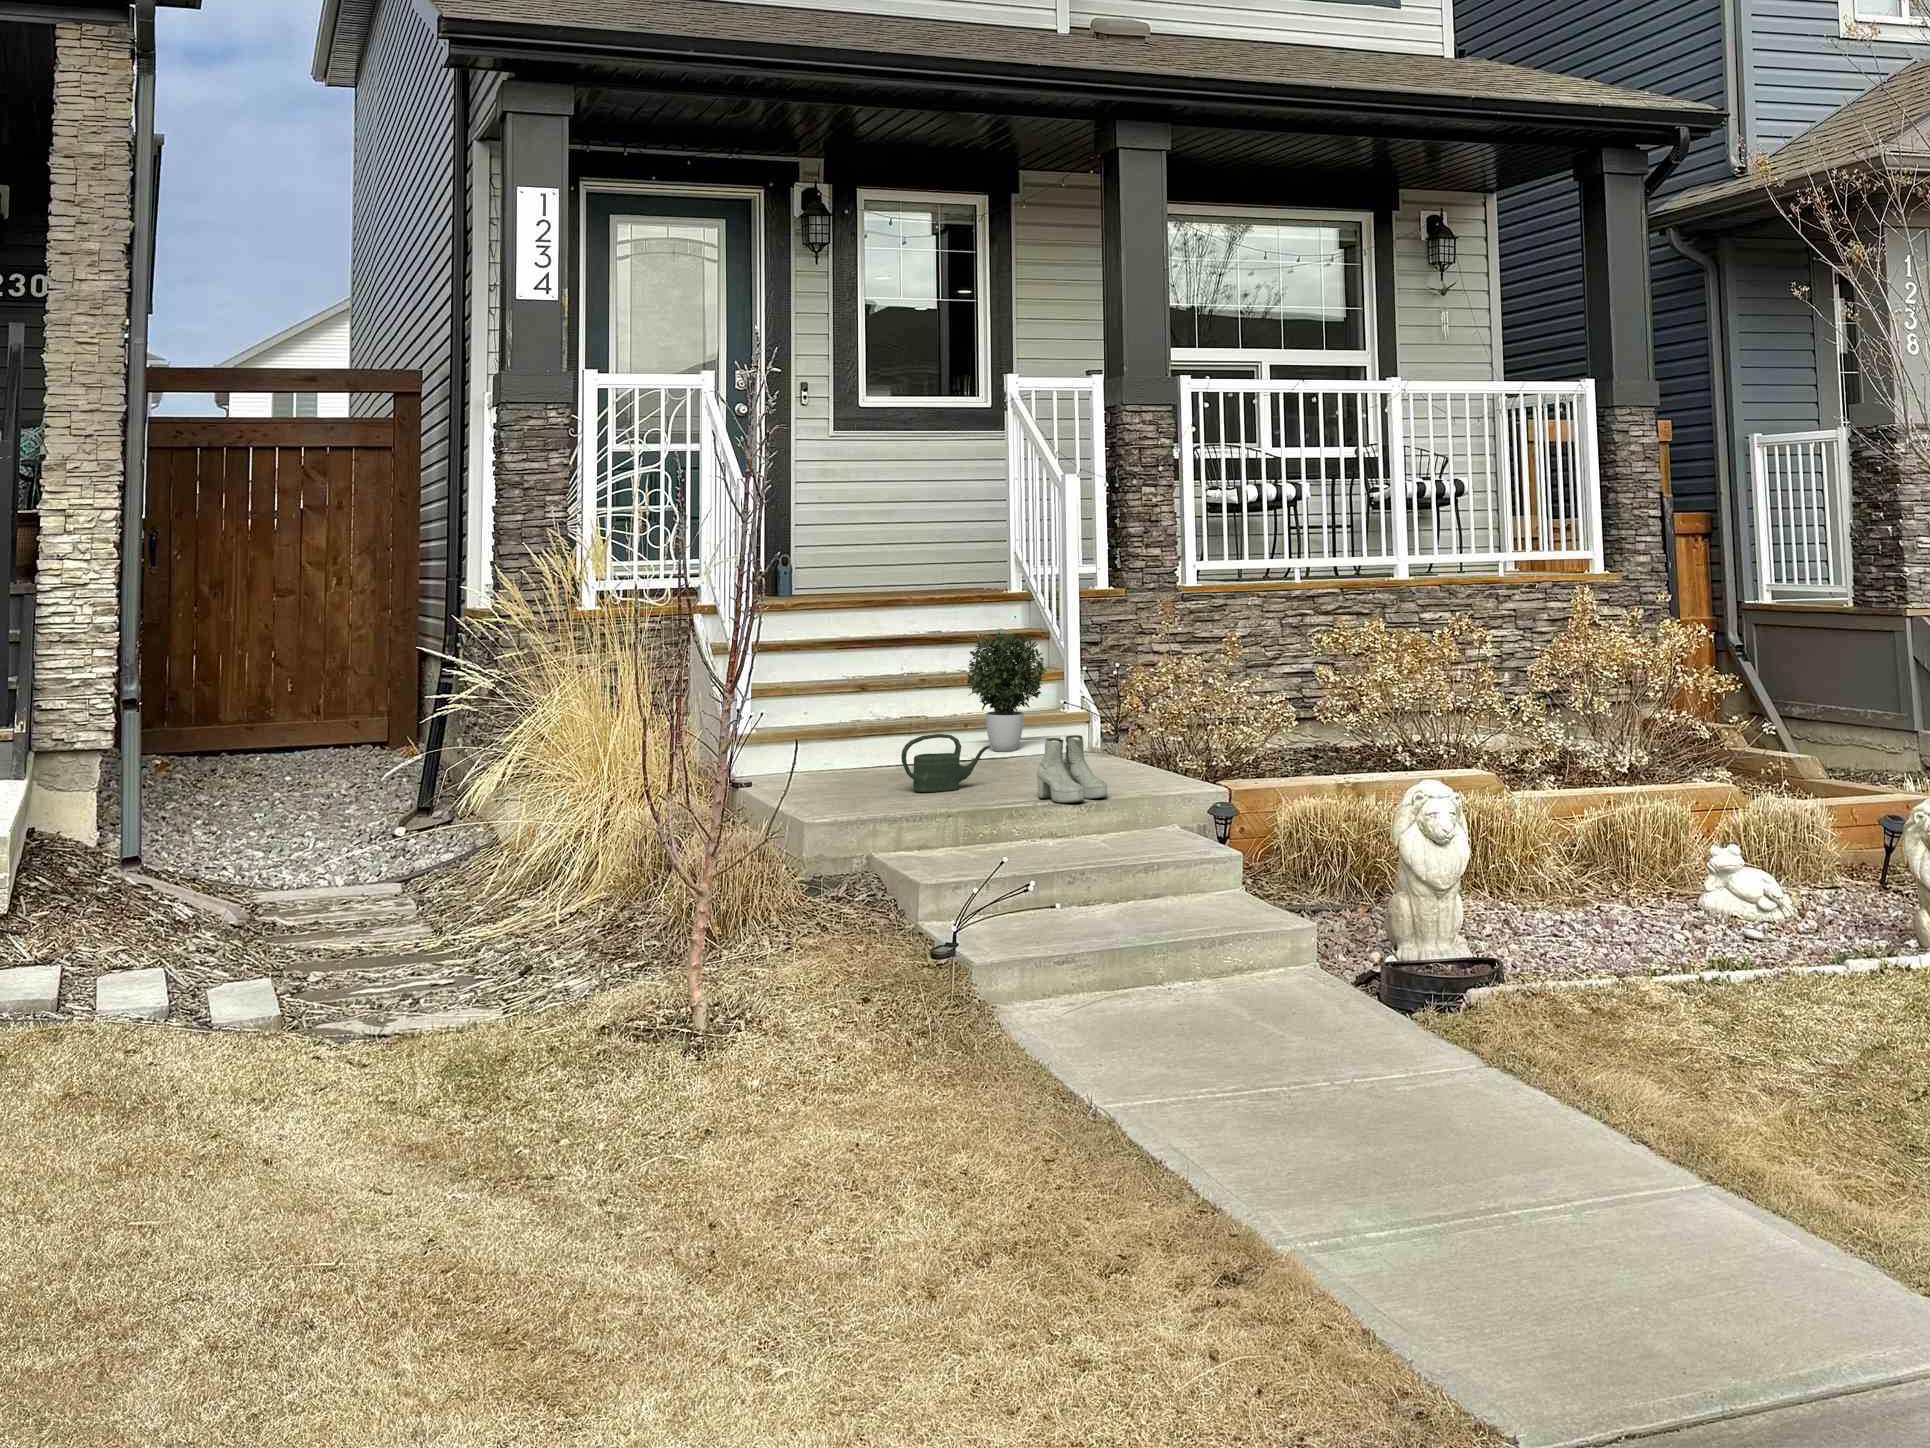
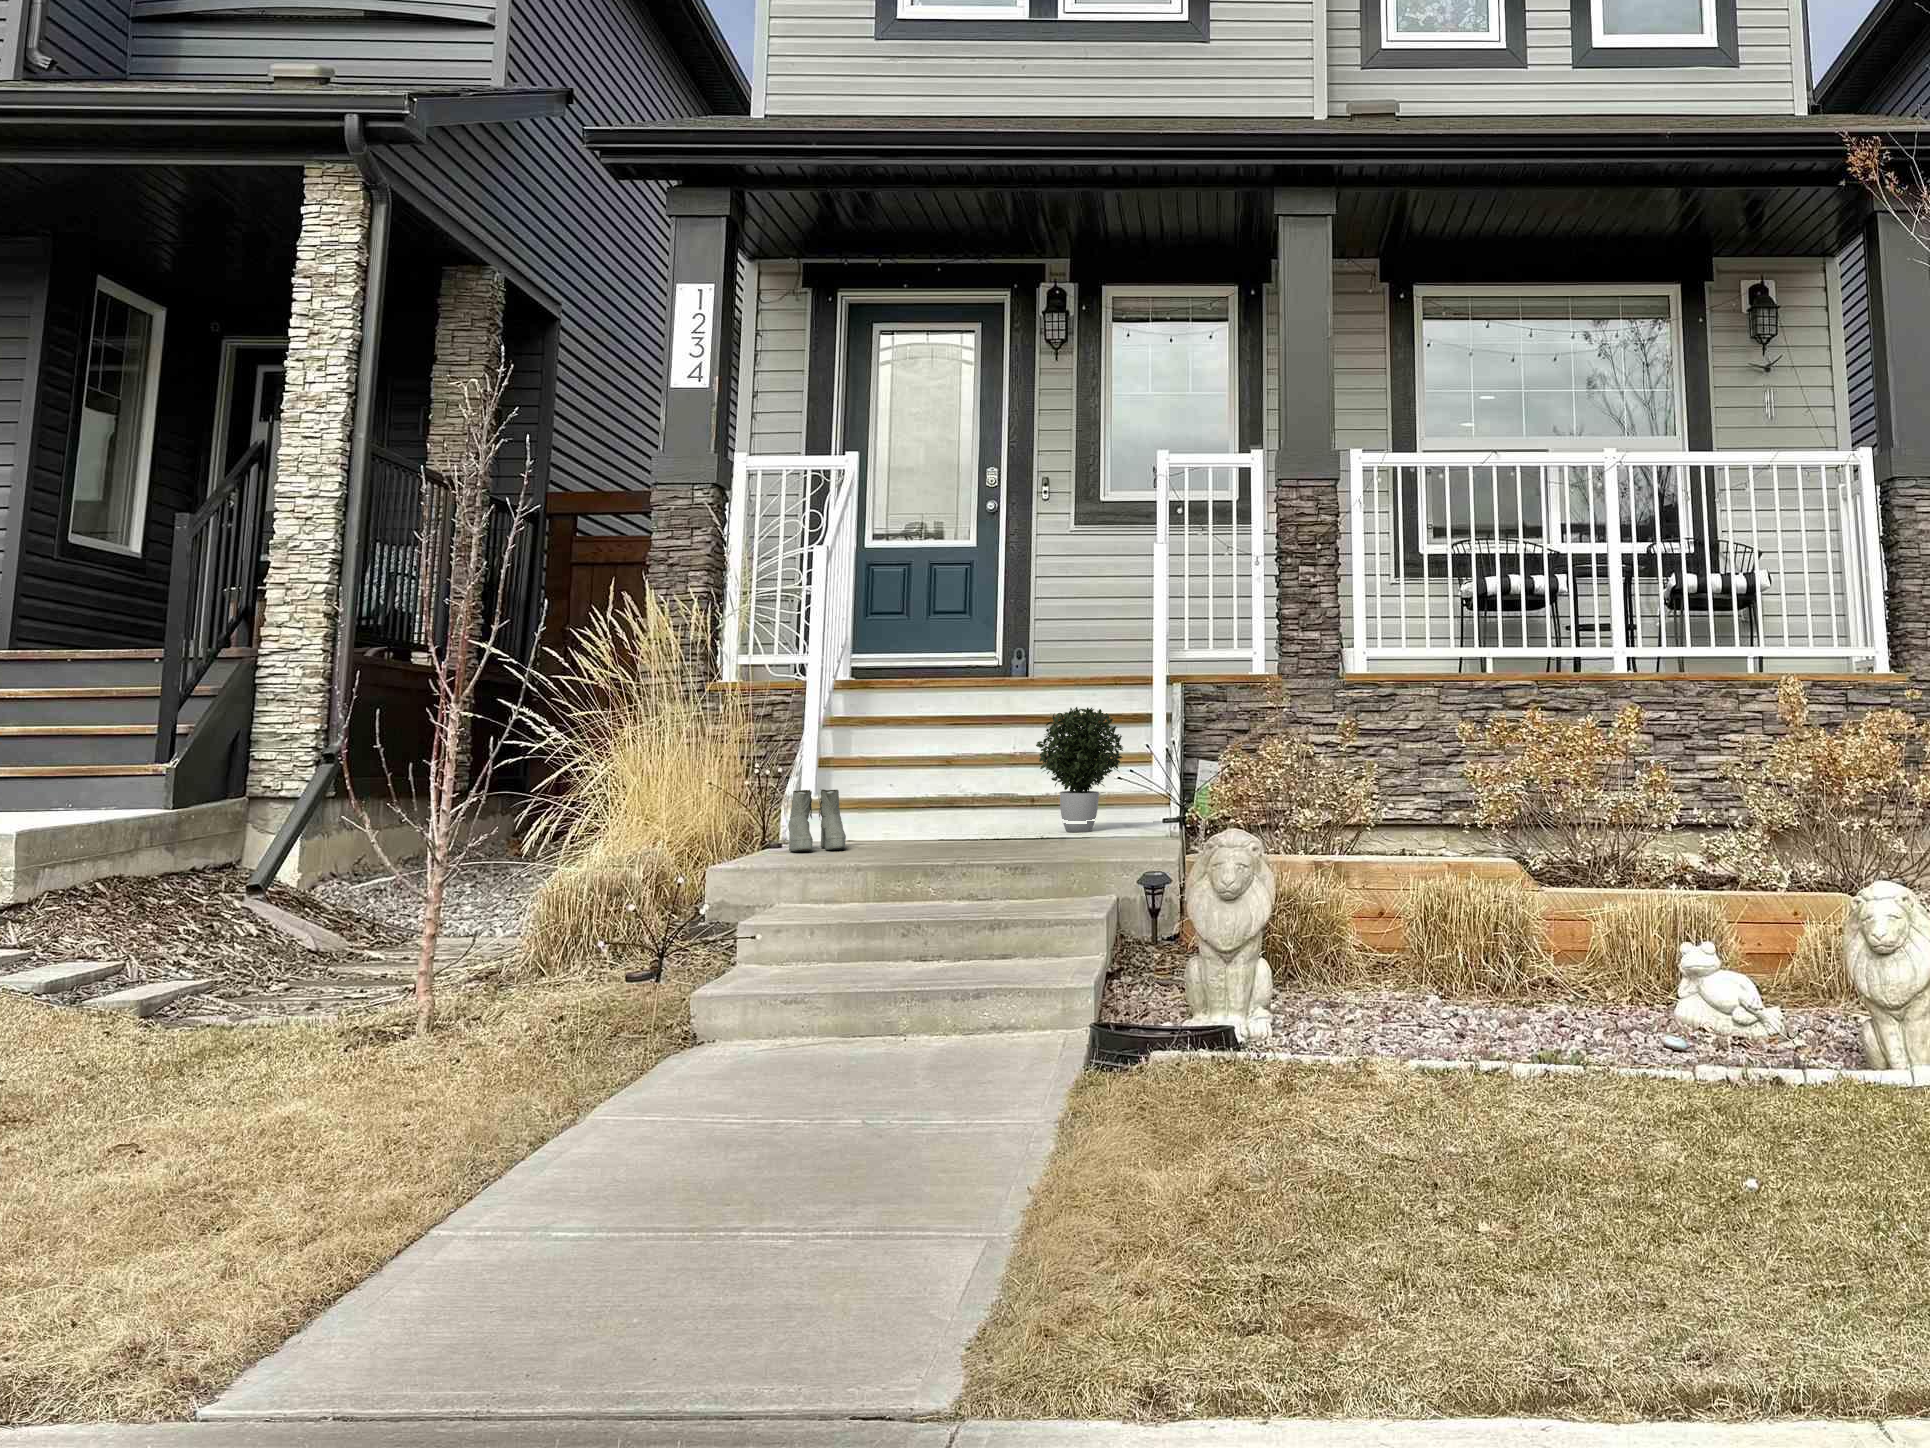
watering can: present [901,734,990,792] -> none [865,793,963,853]
boots: present [1037,735,1107,803] -> present [788,789,846,852]

